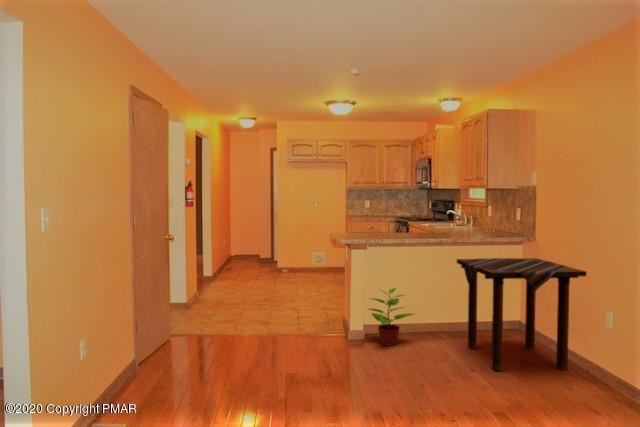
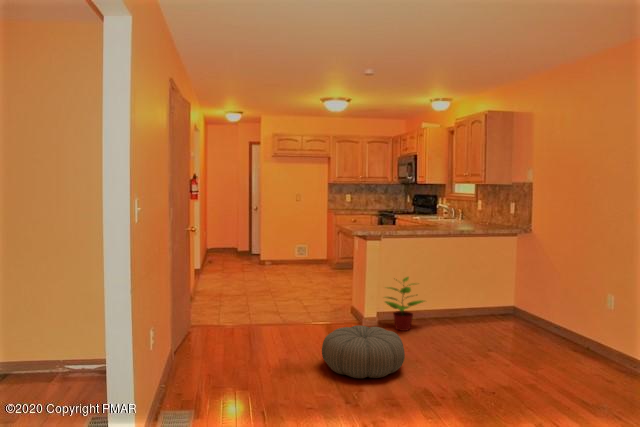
side table: present [457,258,586,371] -> none [464,248,586,349]
pouf: none [280,340,368,398] -> present [322,325,405,378]

